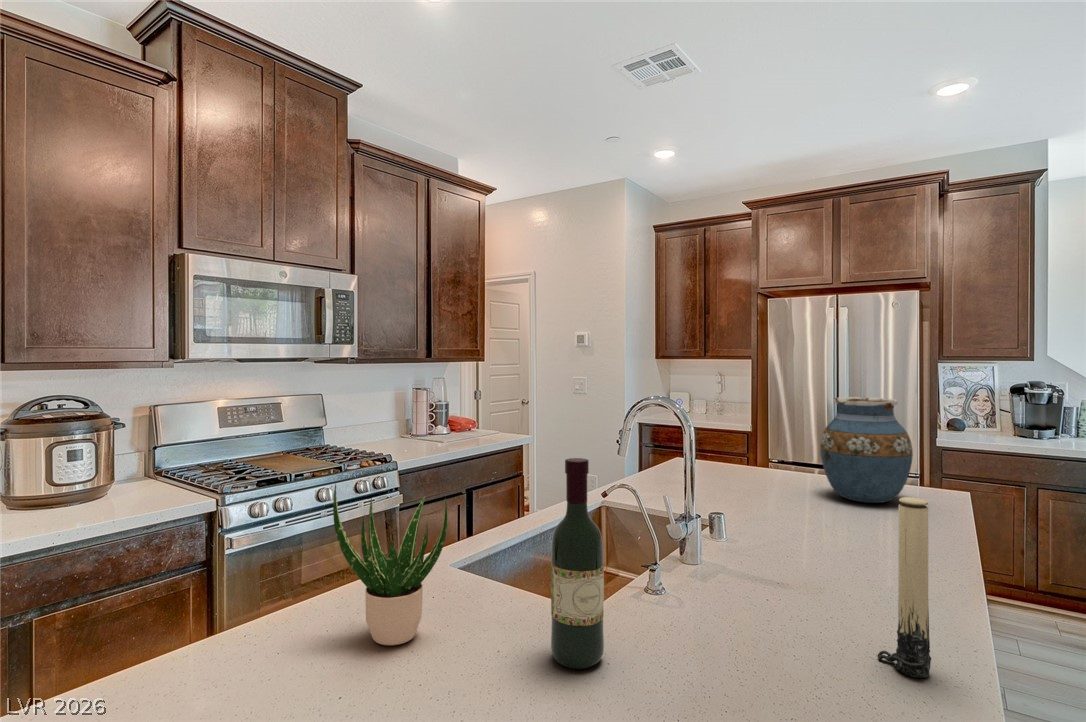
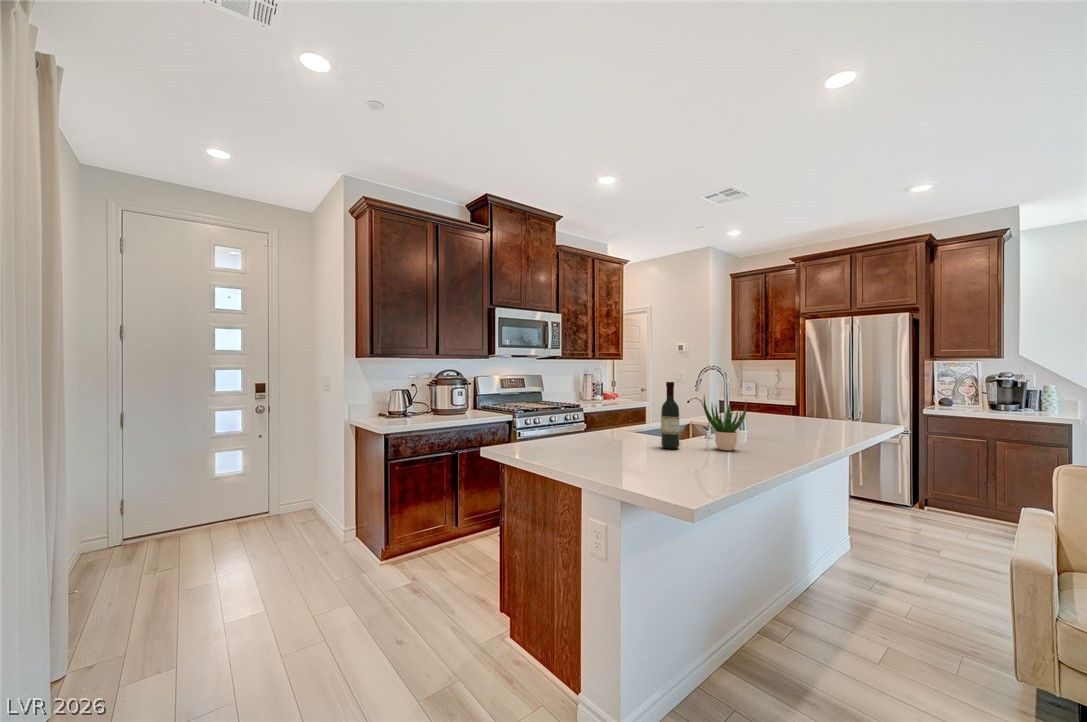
vase: present [820,397,913,503] -> none [805,374,855,426]
potted plant: present [333,484,447,645] -> present [704,396,746,451]
candle: present [878,497,931,678] -> none [780,396,797,457]

